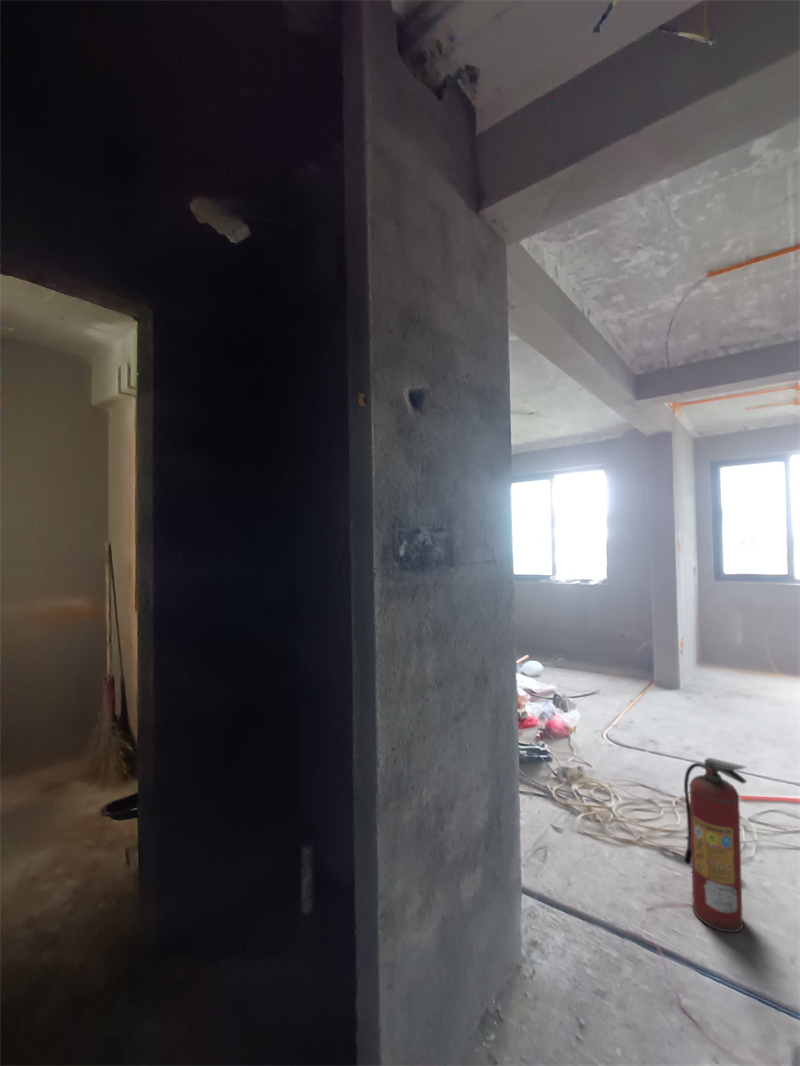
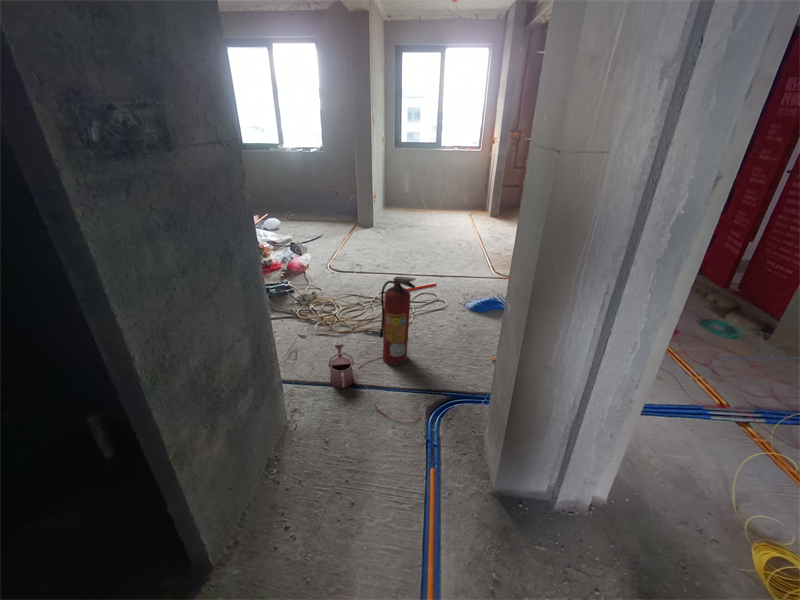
watering can: none [592,853,636,937] -> present [328,345,354,388]

